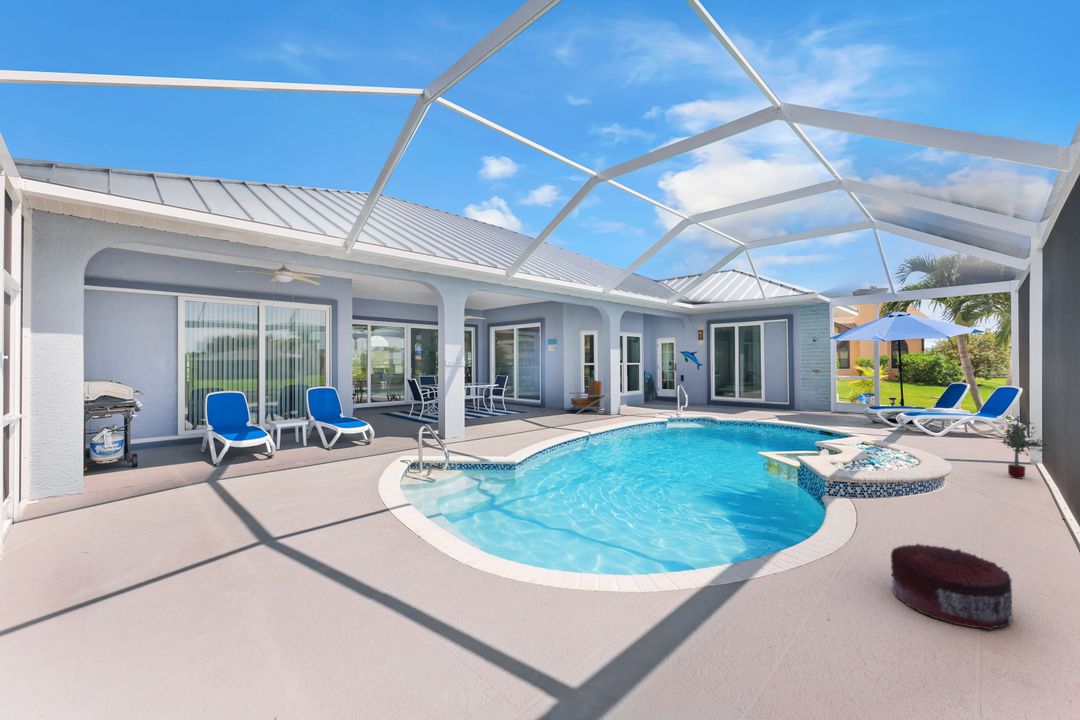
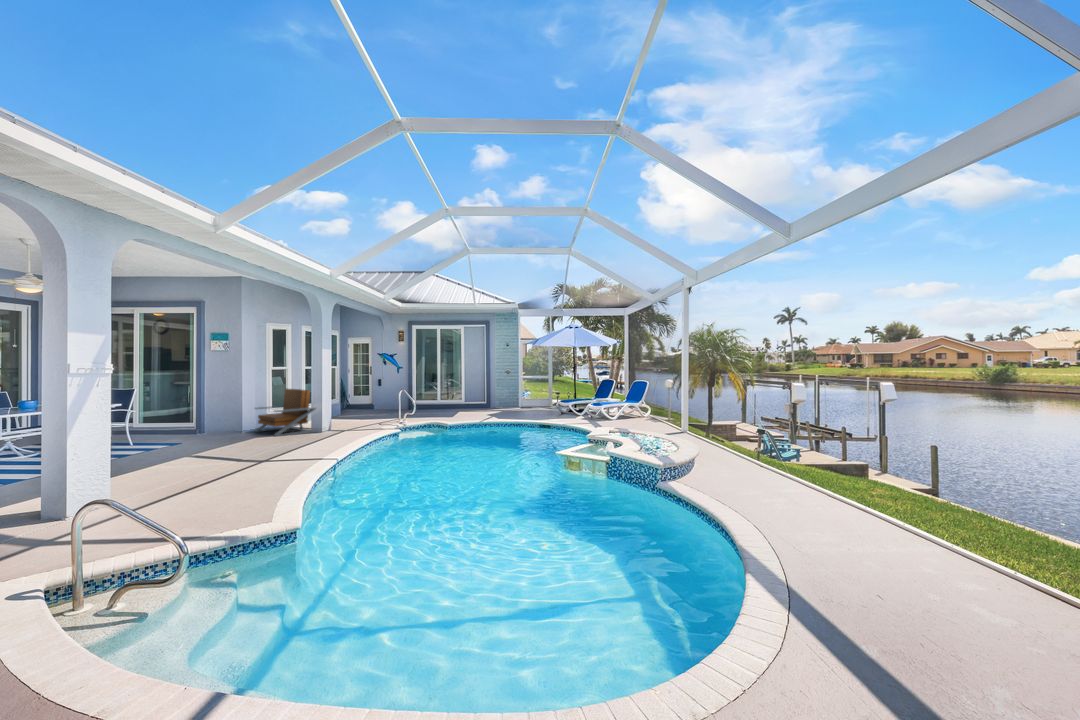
potted tree: present [1002,416,1048,478] -> none [703,399,730,444]
pouf: present [891,544,1013,630] -> none [867,506,968,572]

